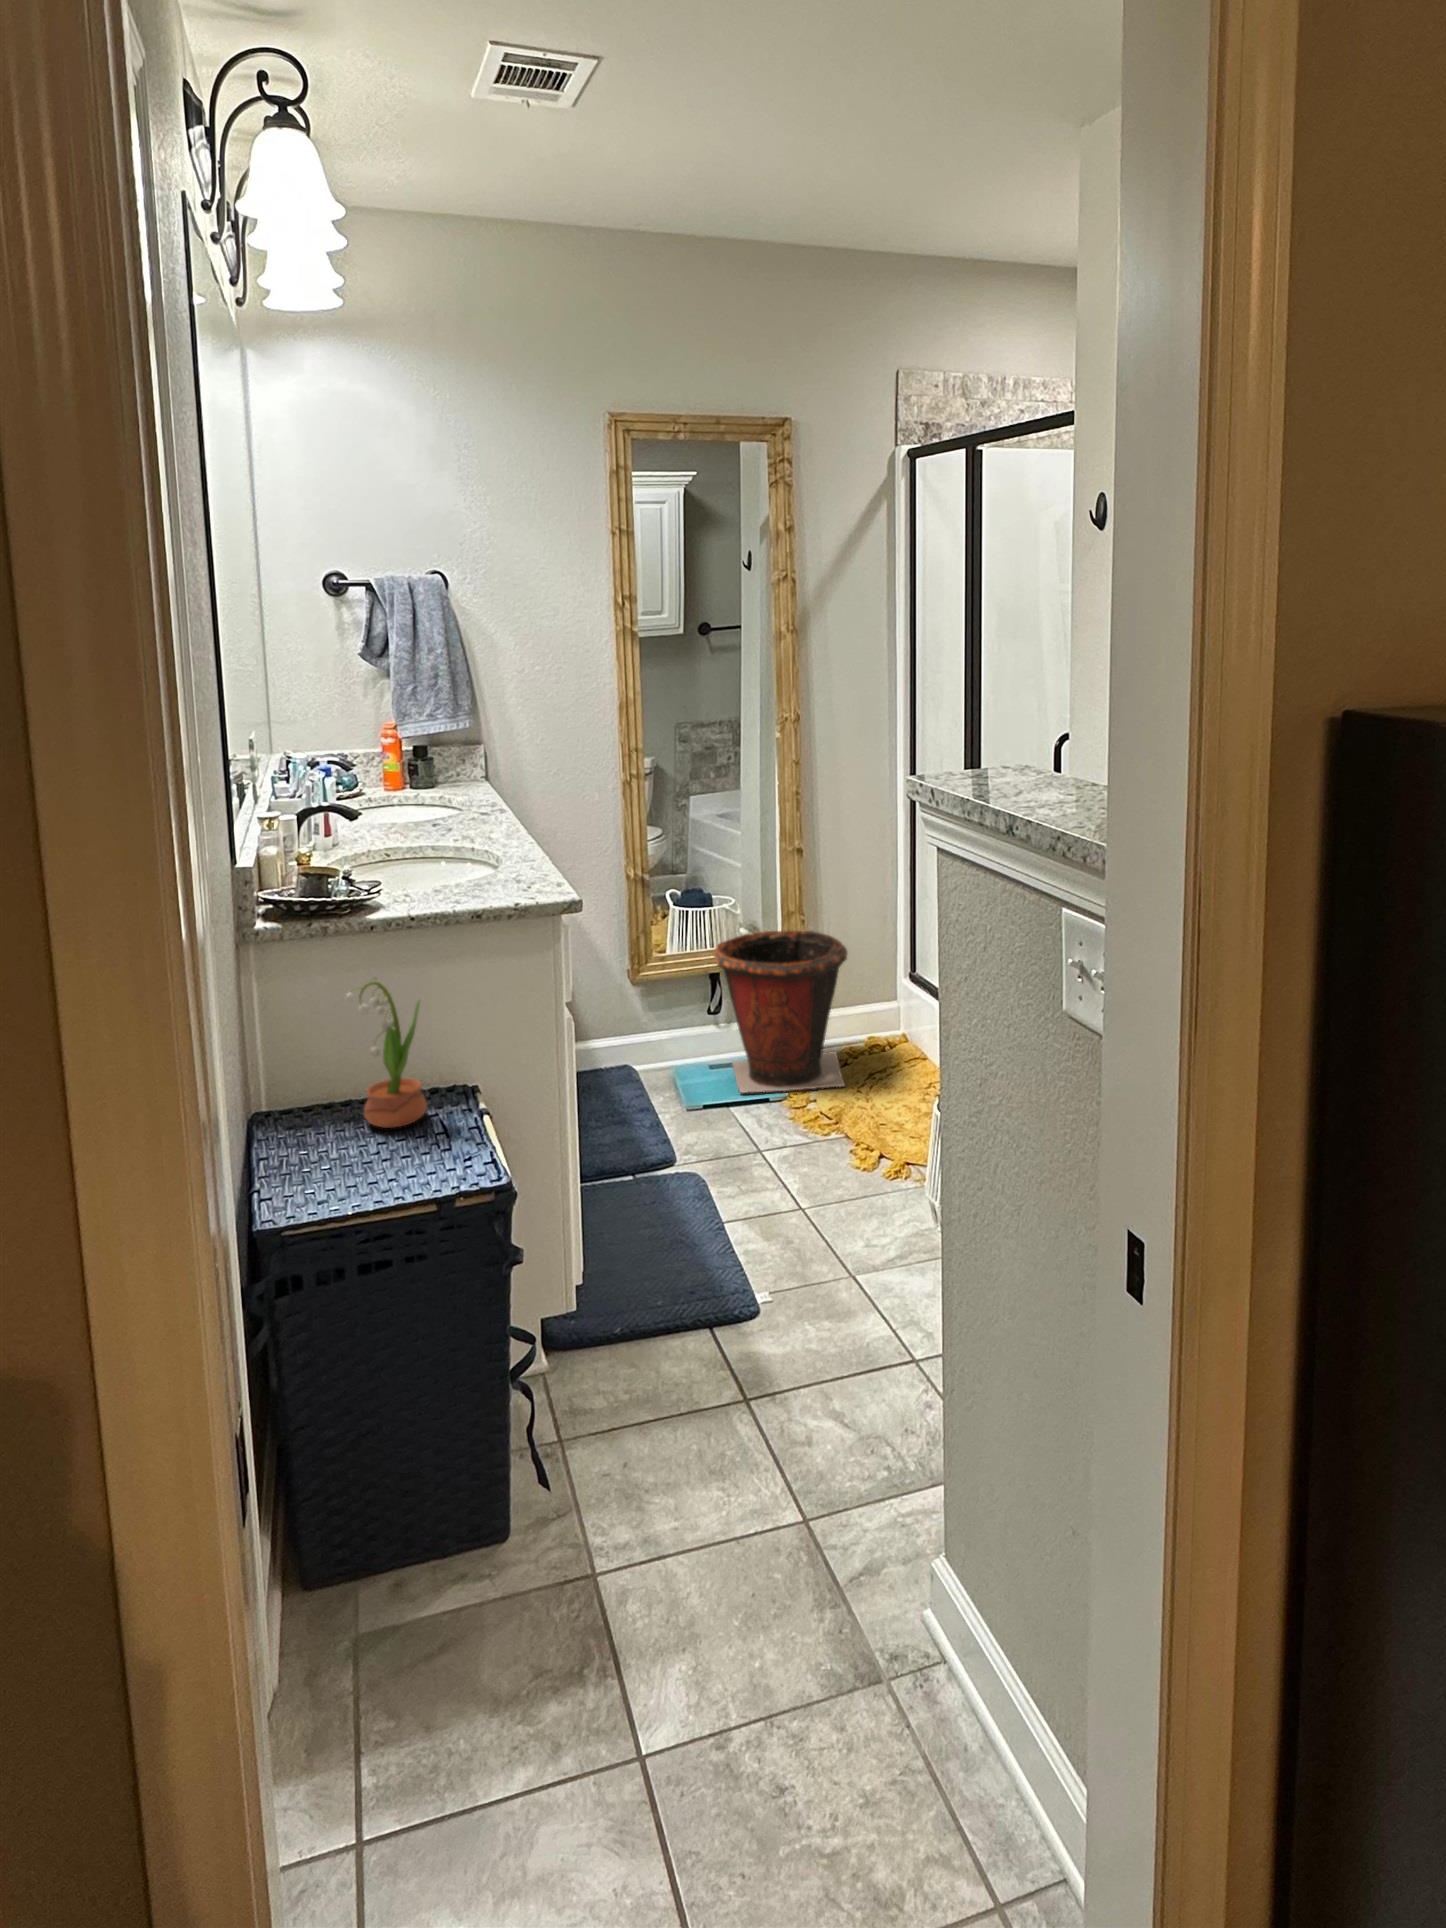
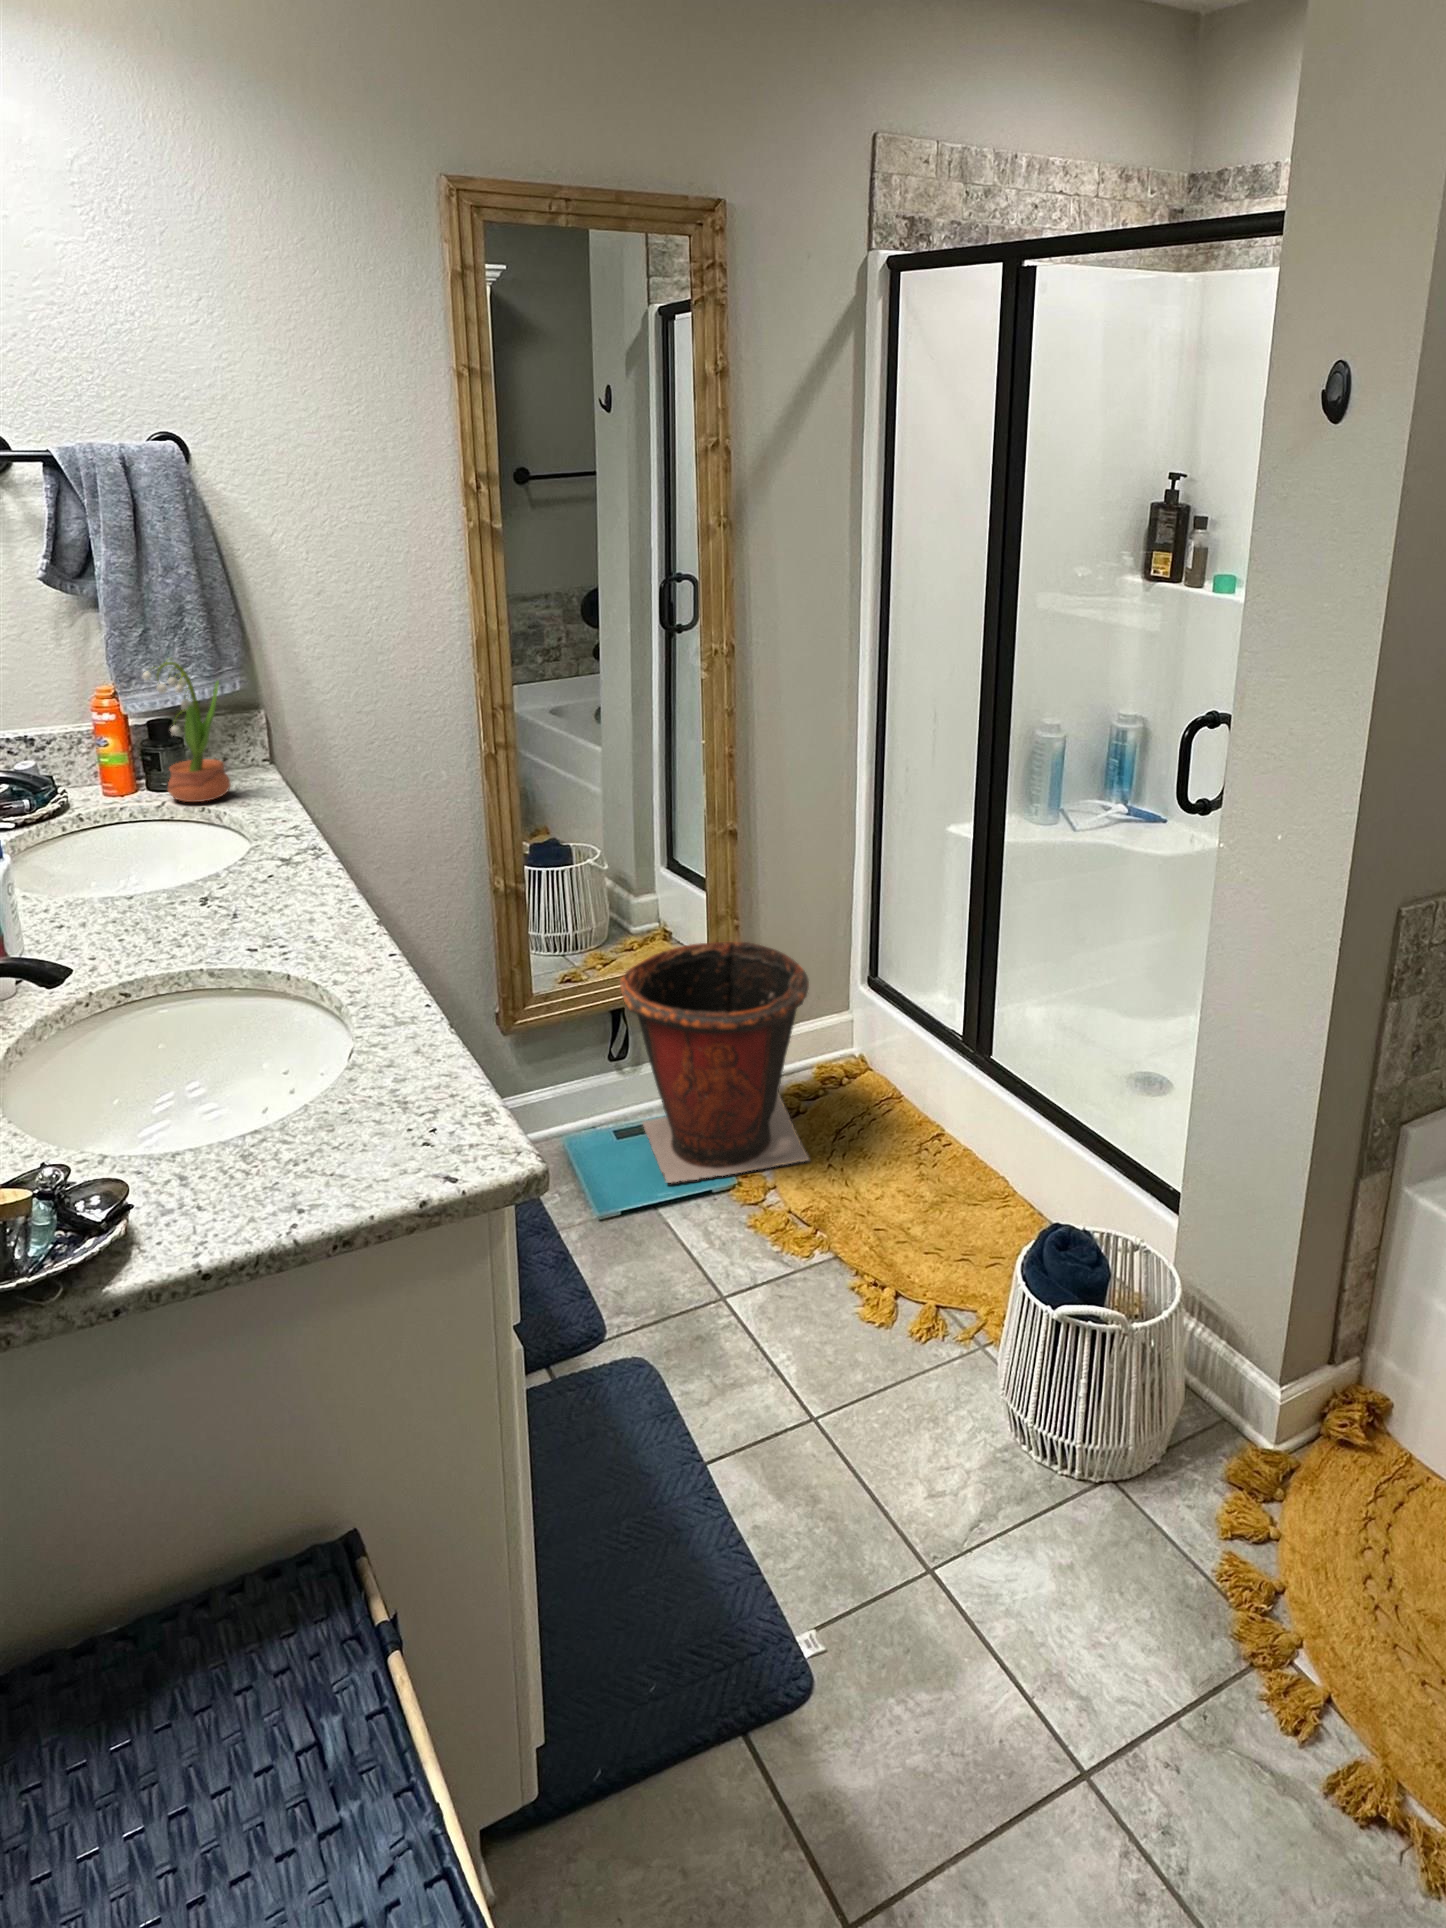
potted flower: present [346,982,427,1128] -> present [143,662,231,802]

